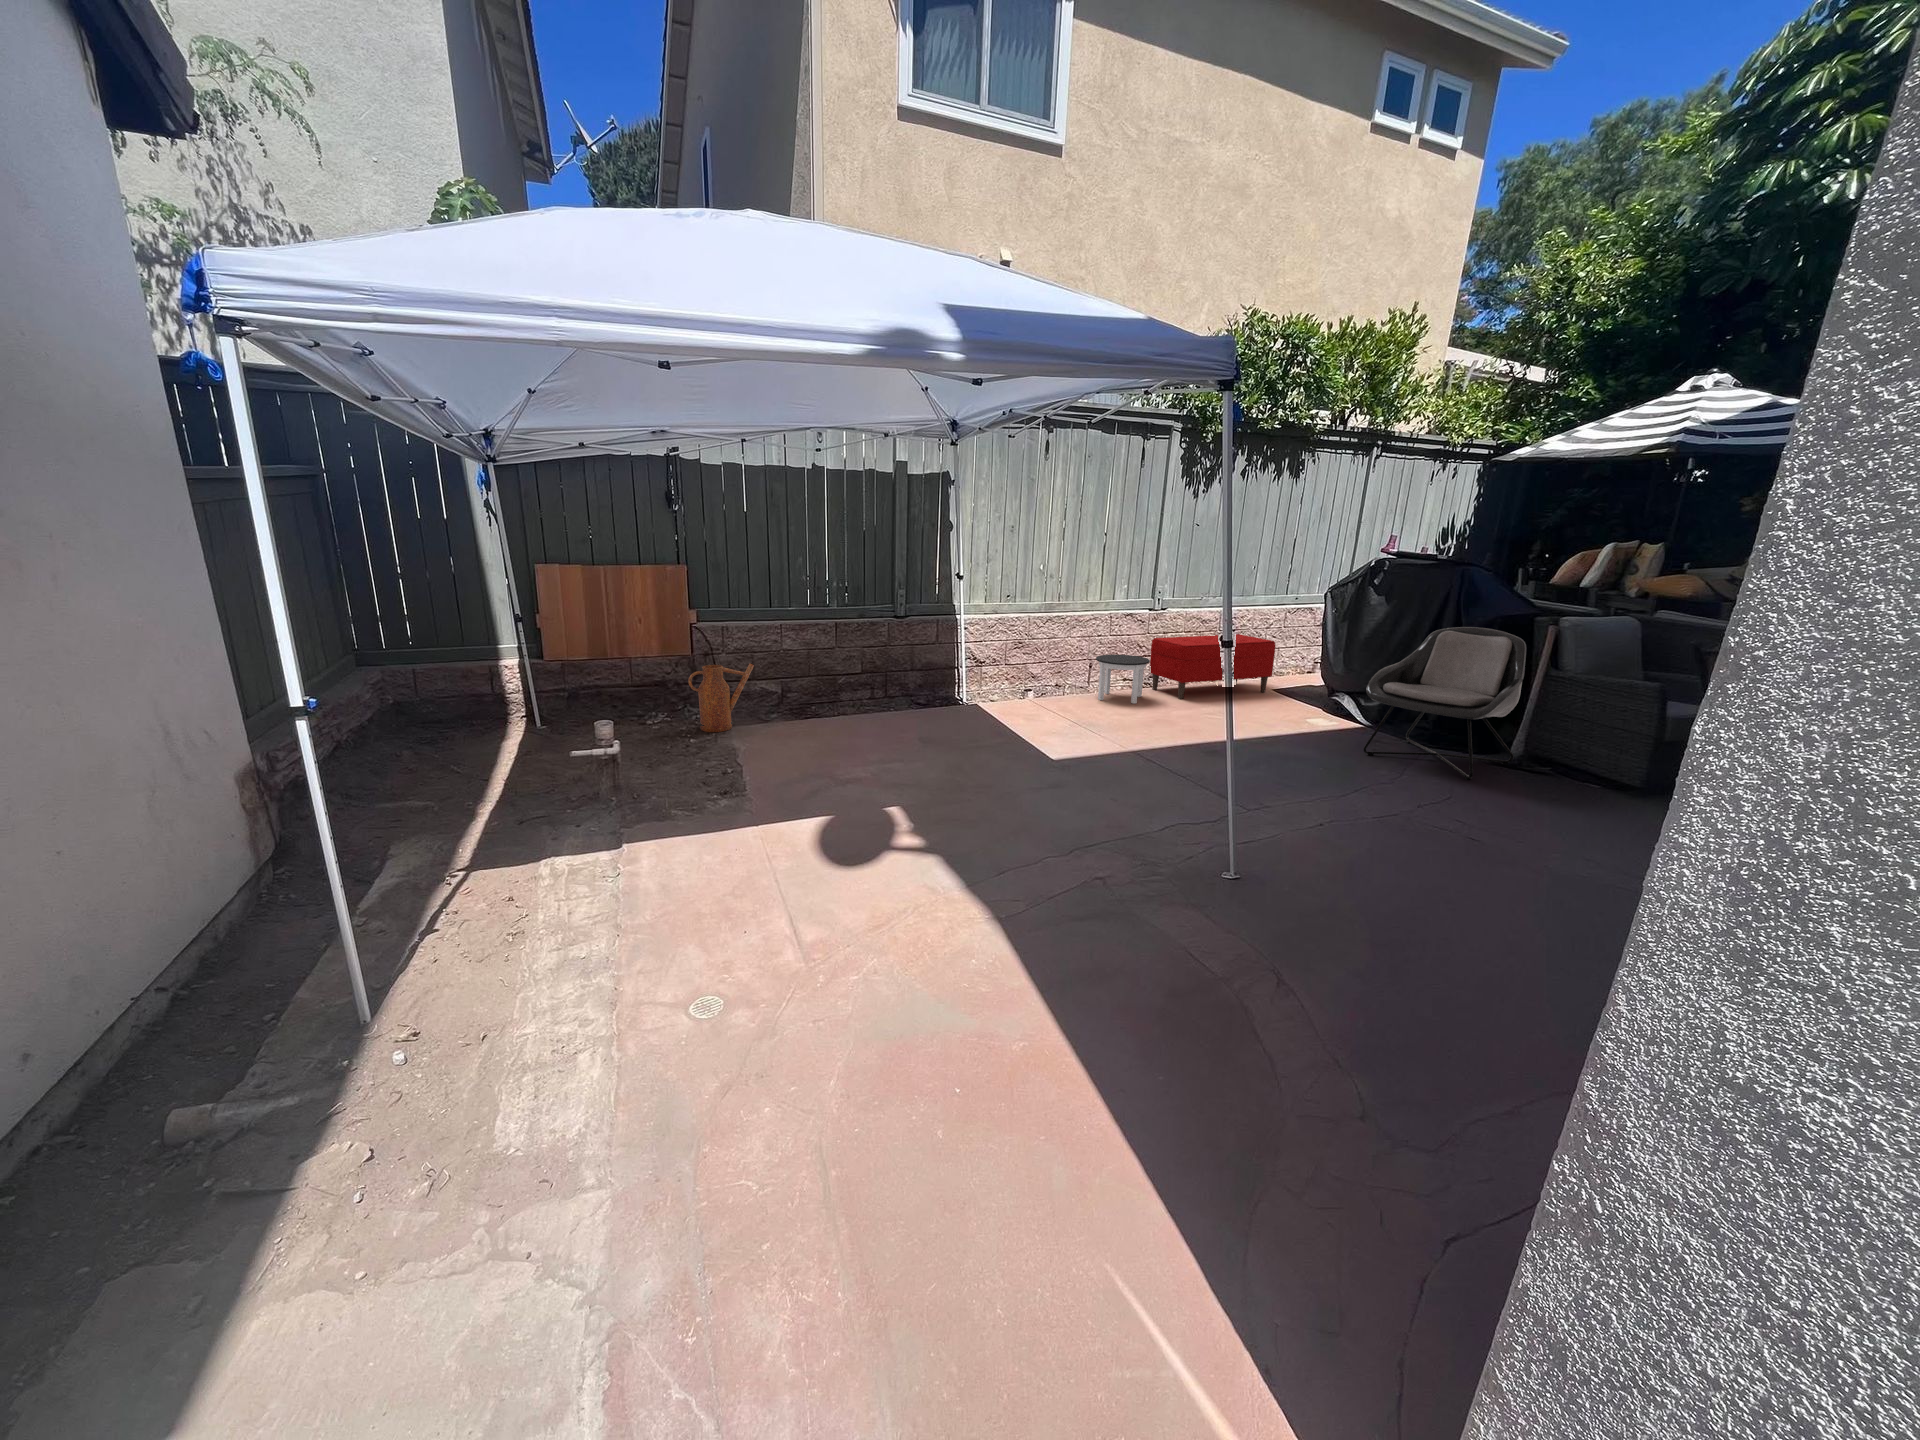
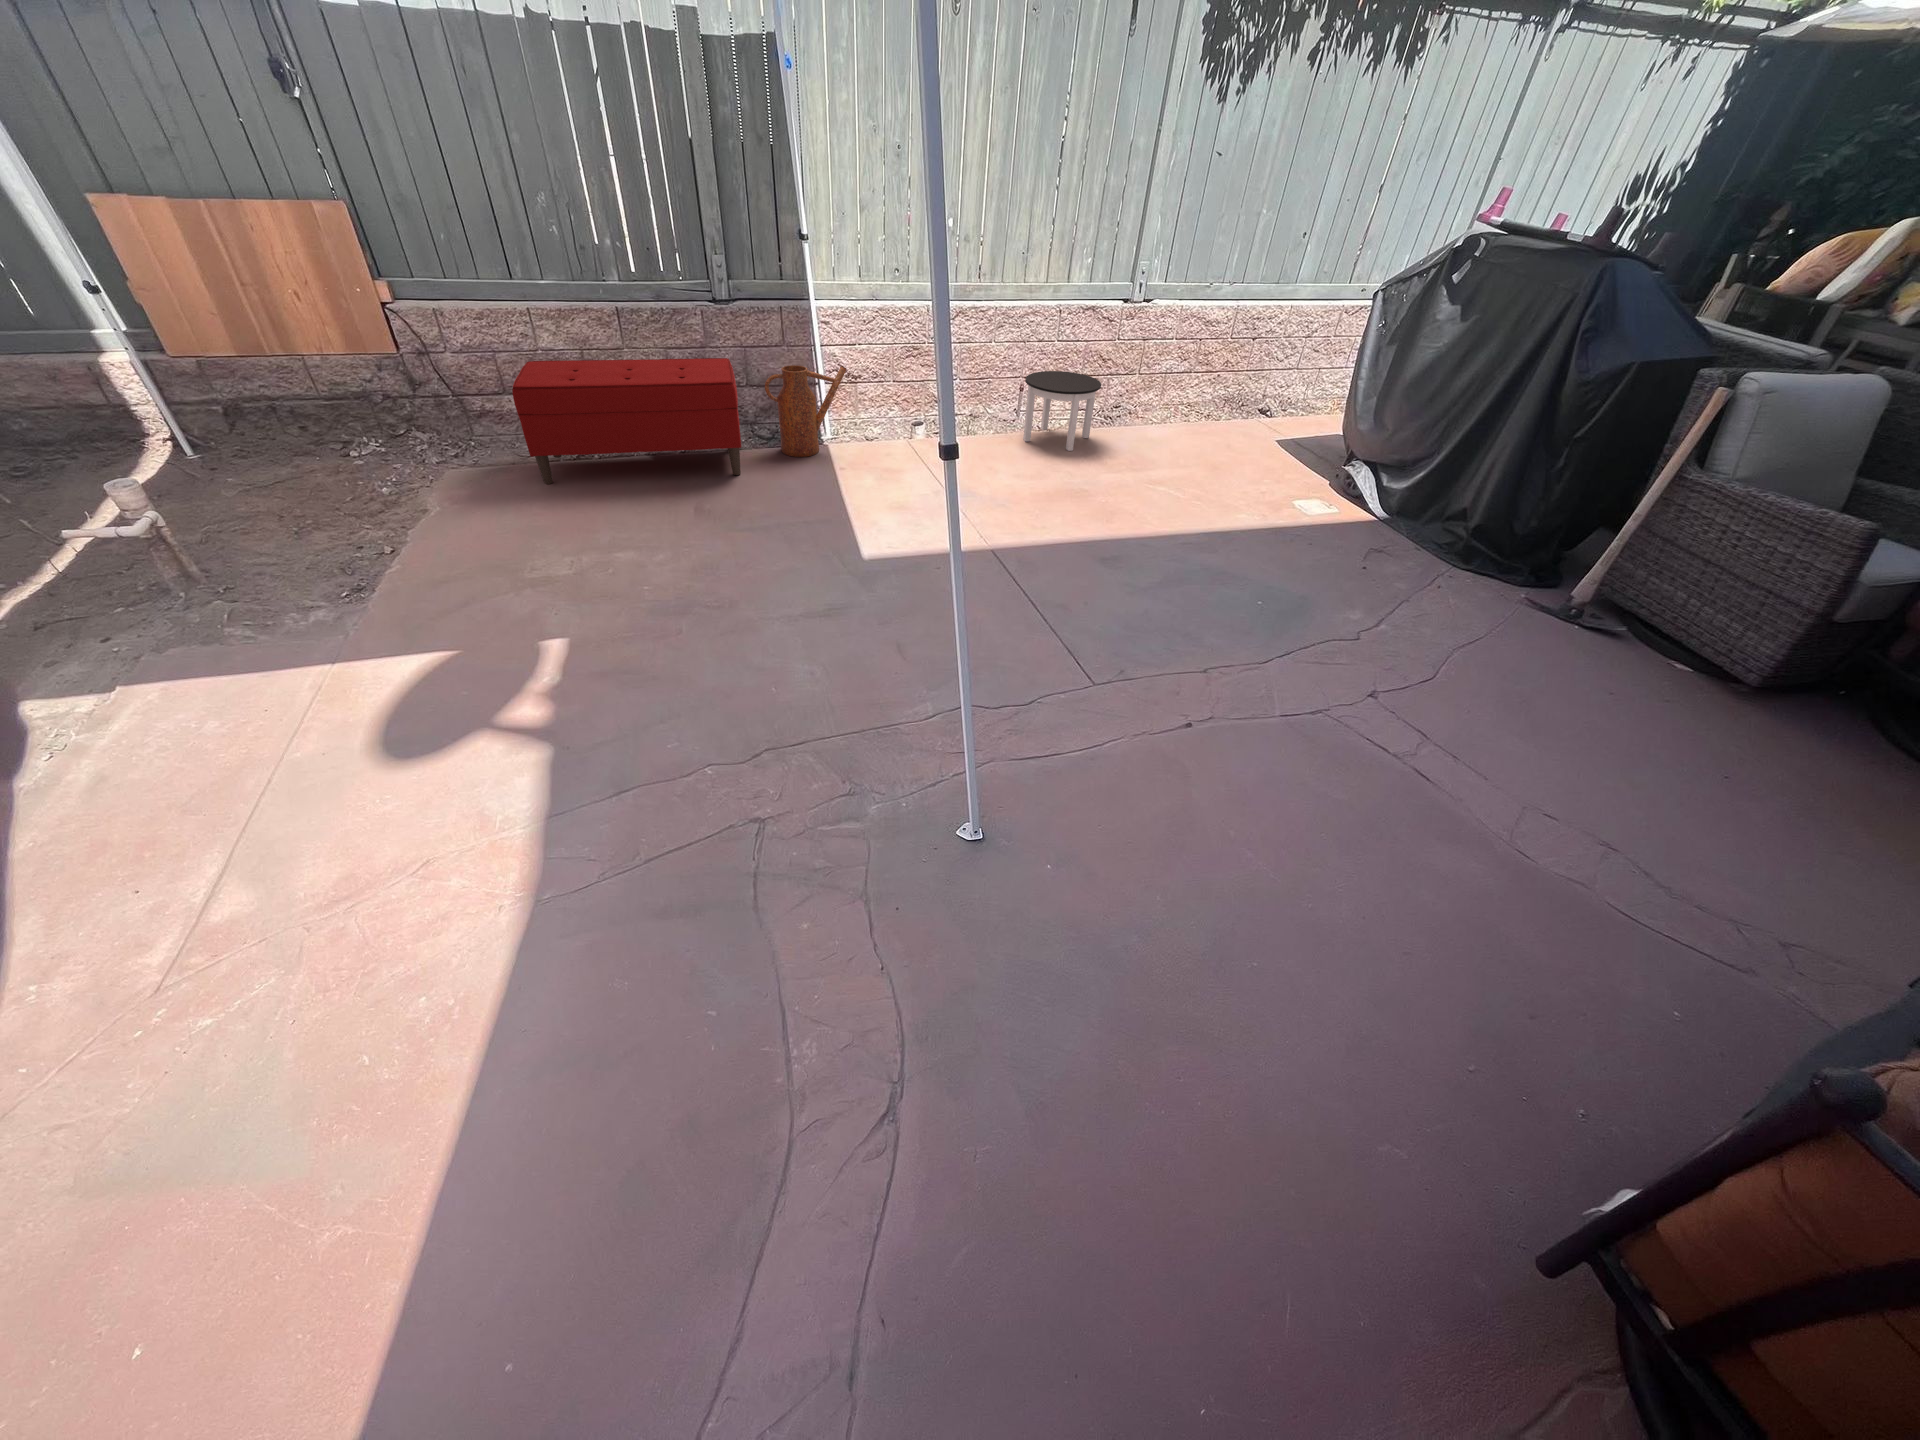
lounge chair: present [1363,627,1526,780] -> none [1343,381,1648,642]
bench: present [1150,634,1275,699] -> present [512,358,741,484]
watering can: present [688,663,754,732] -> present [765,365,847,457]

